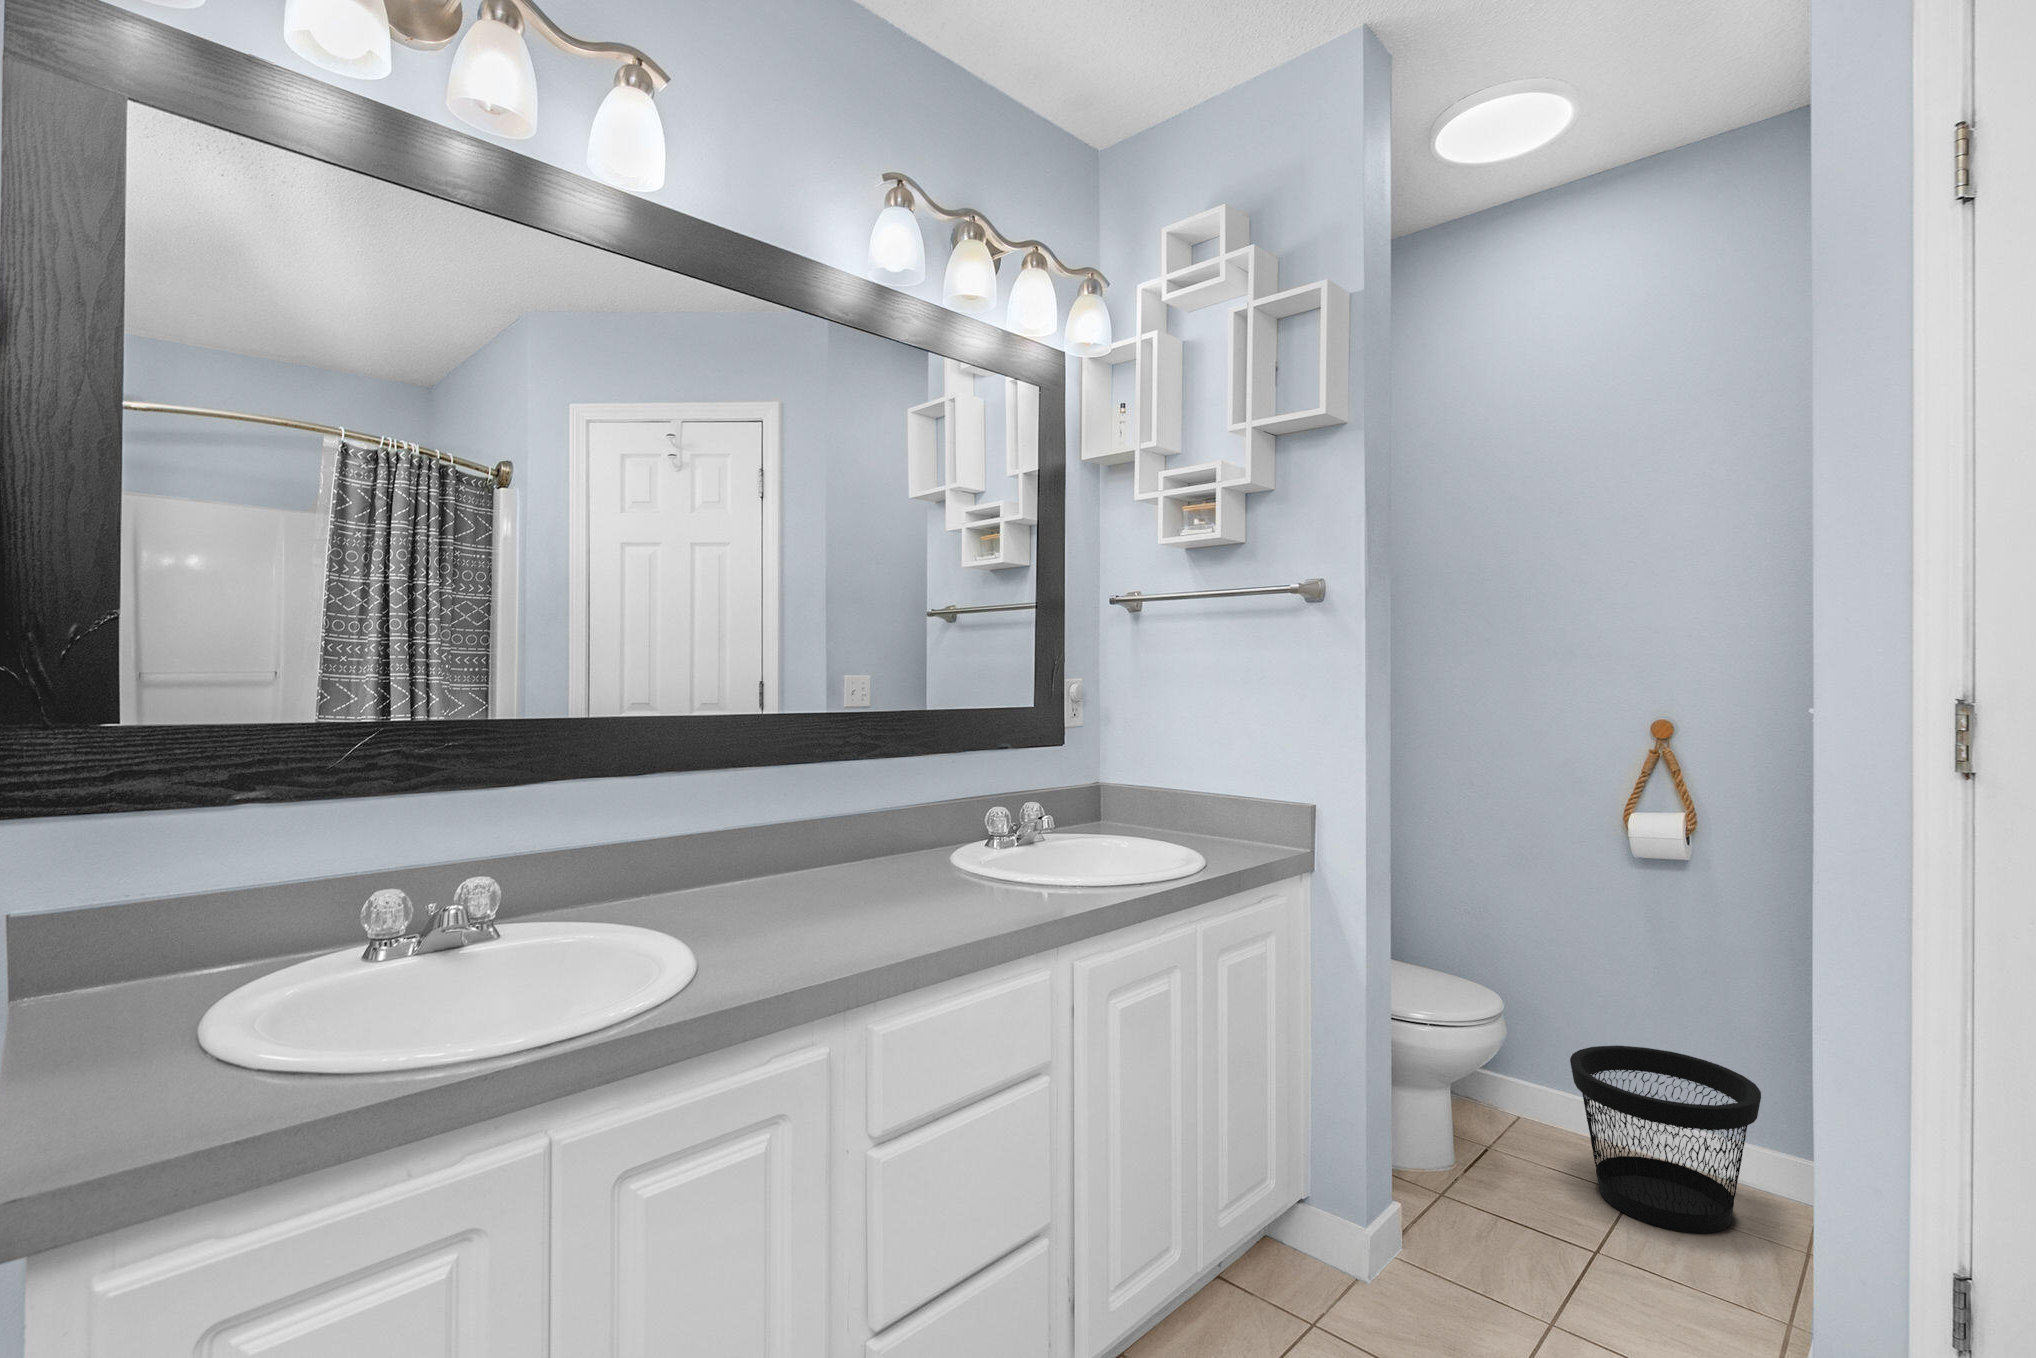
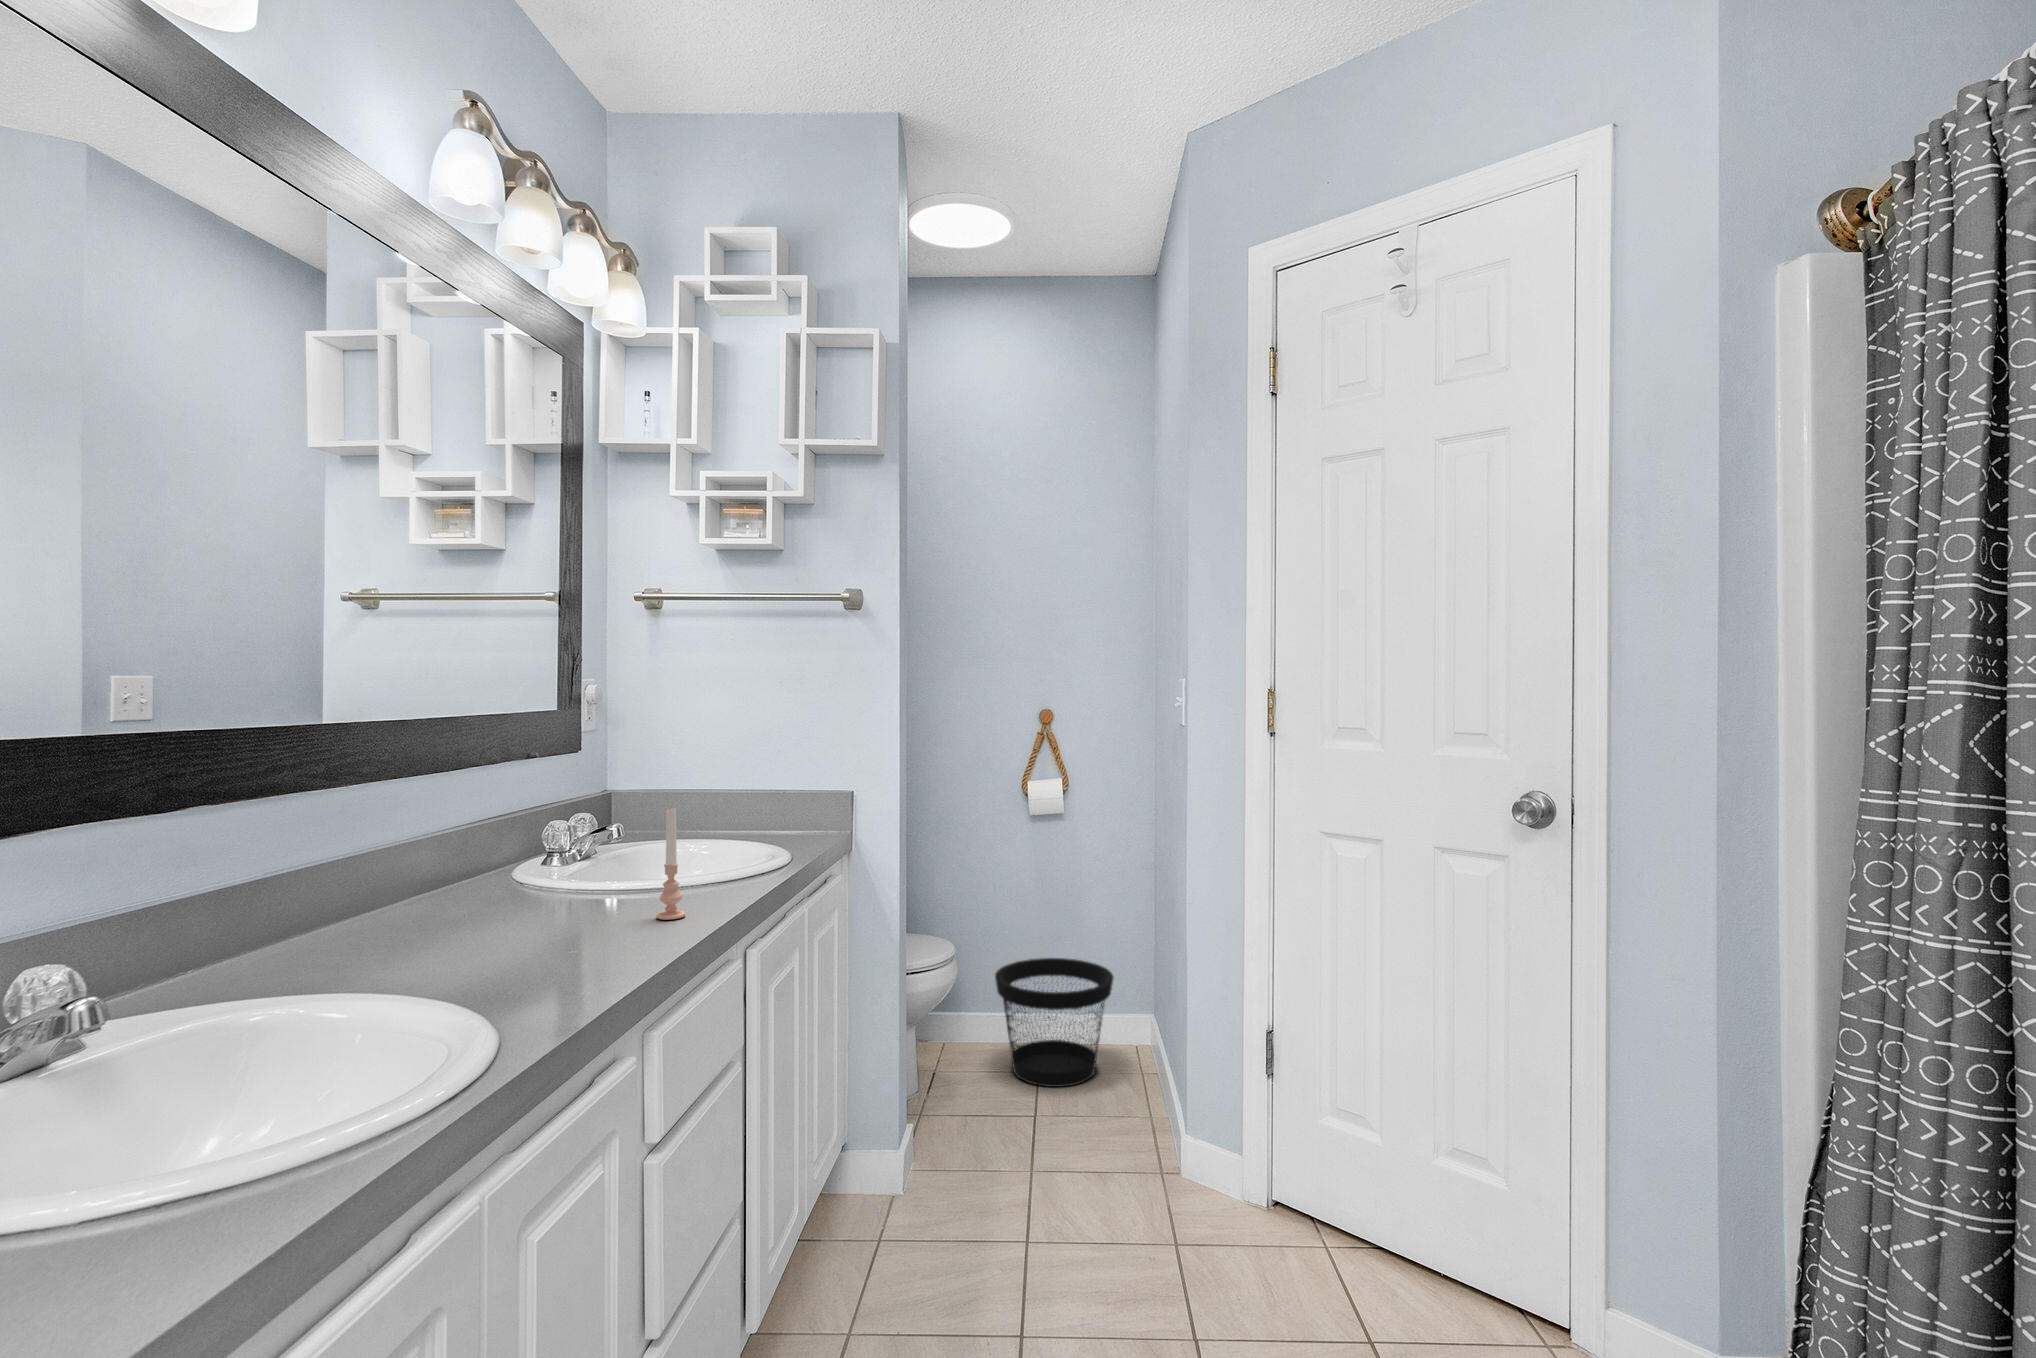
candle: none [984,795,1011,904] -> present [656,808,685,920]

